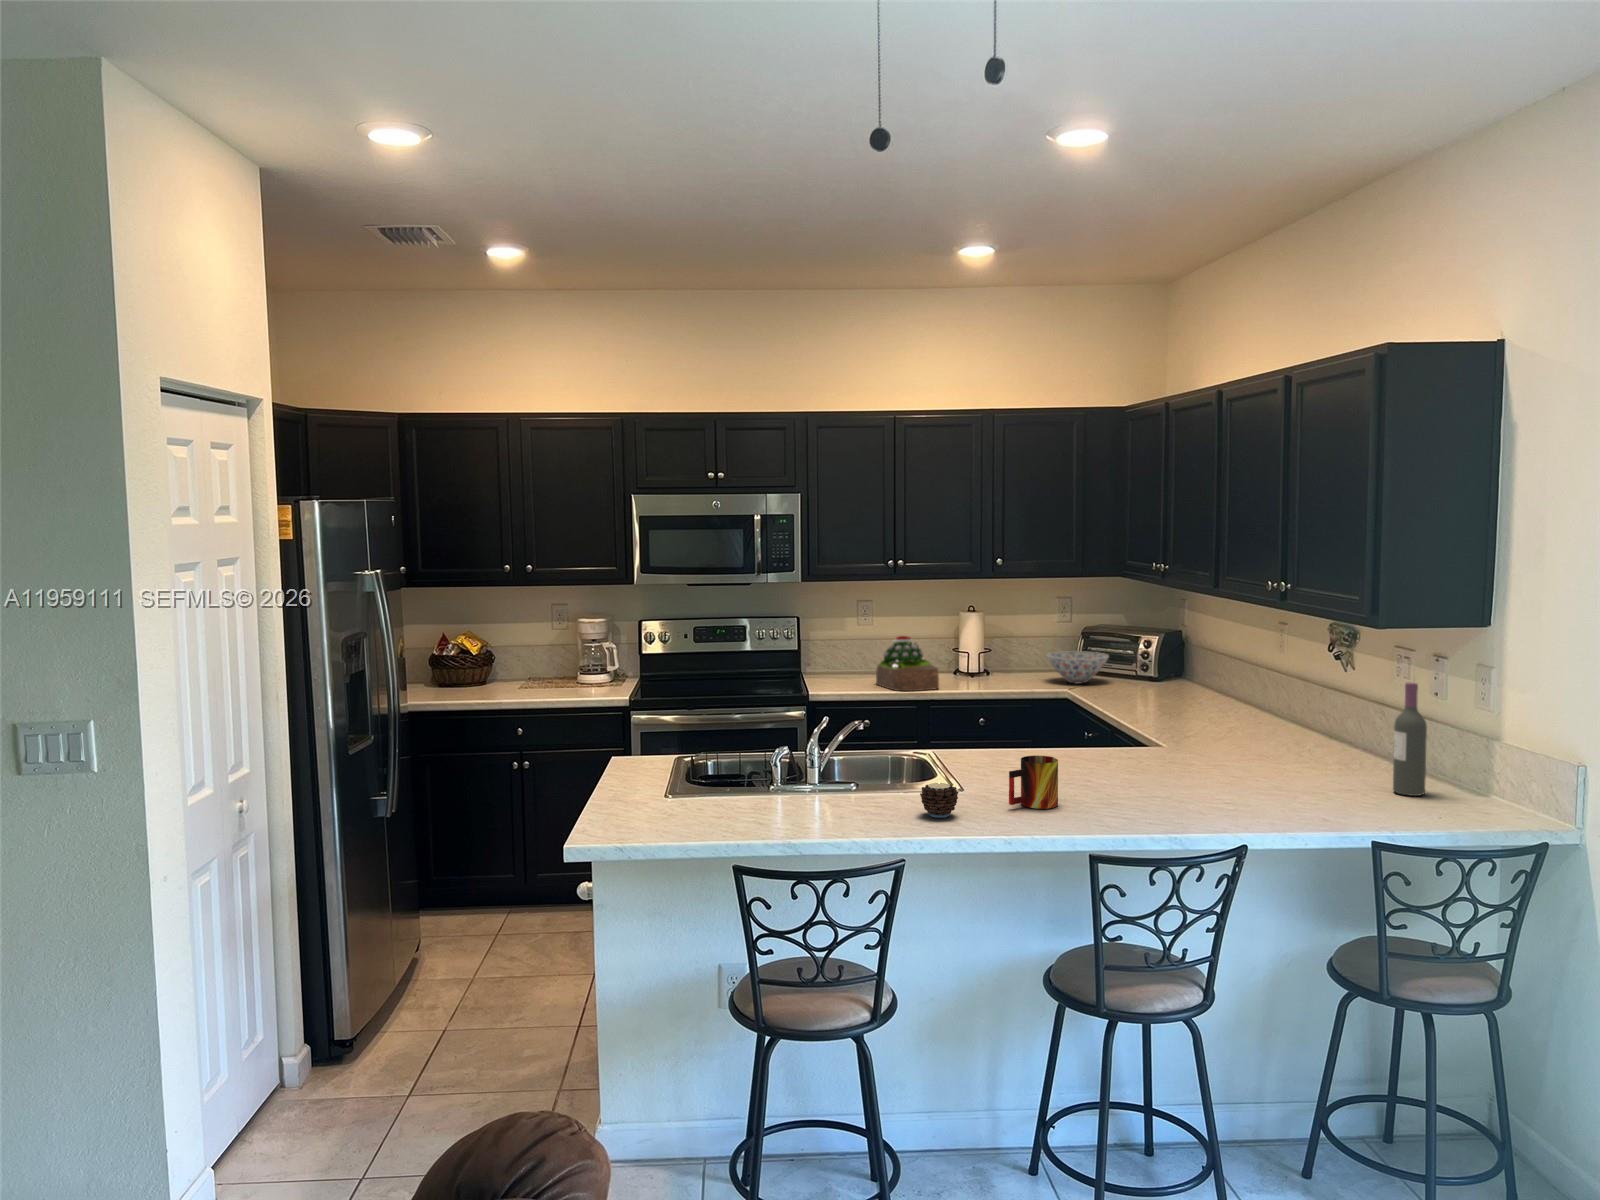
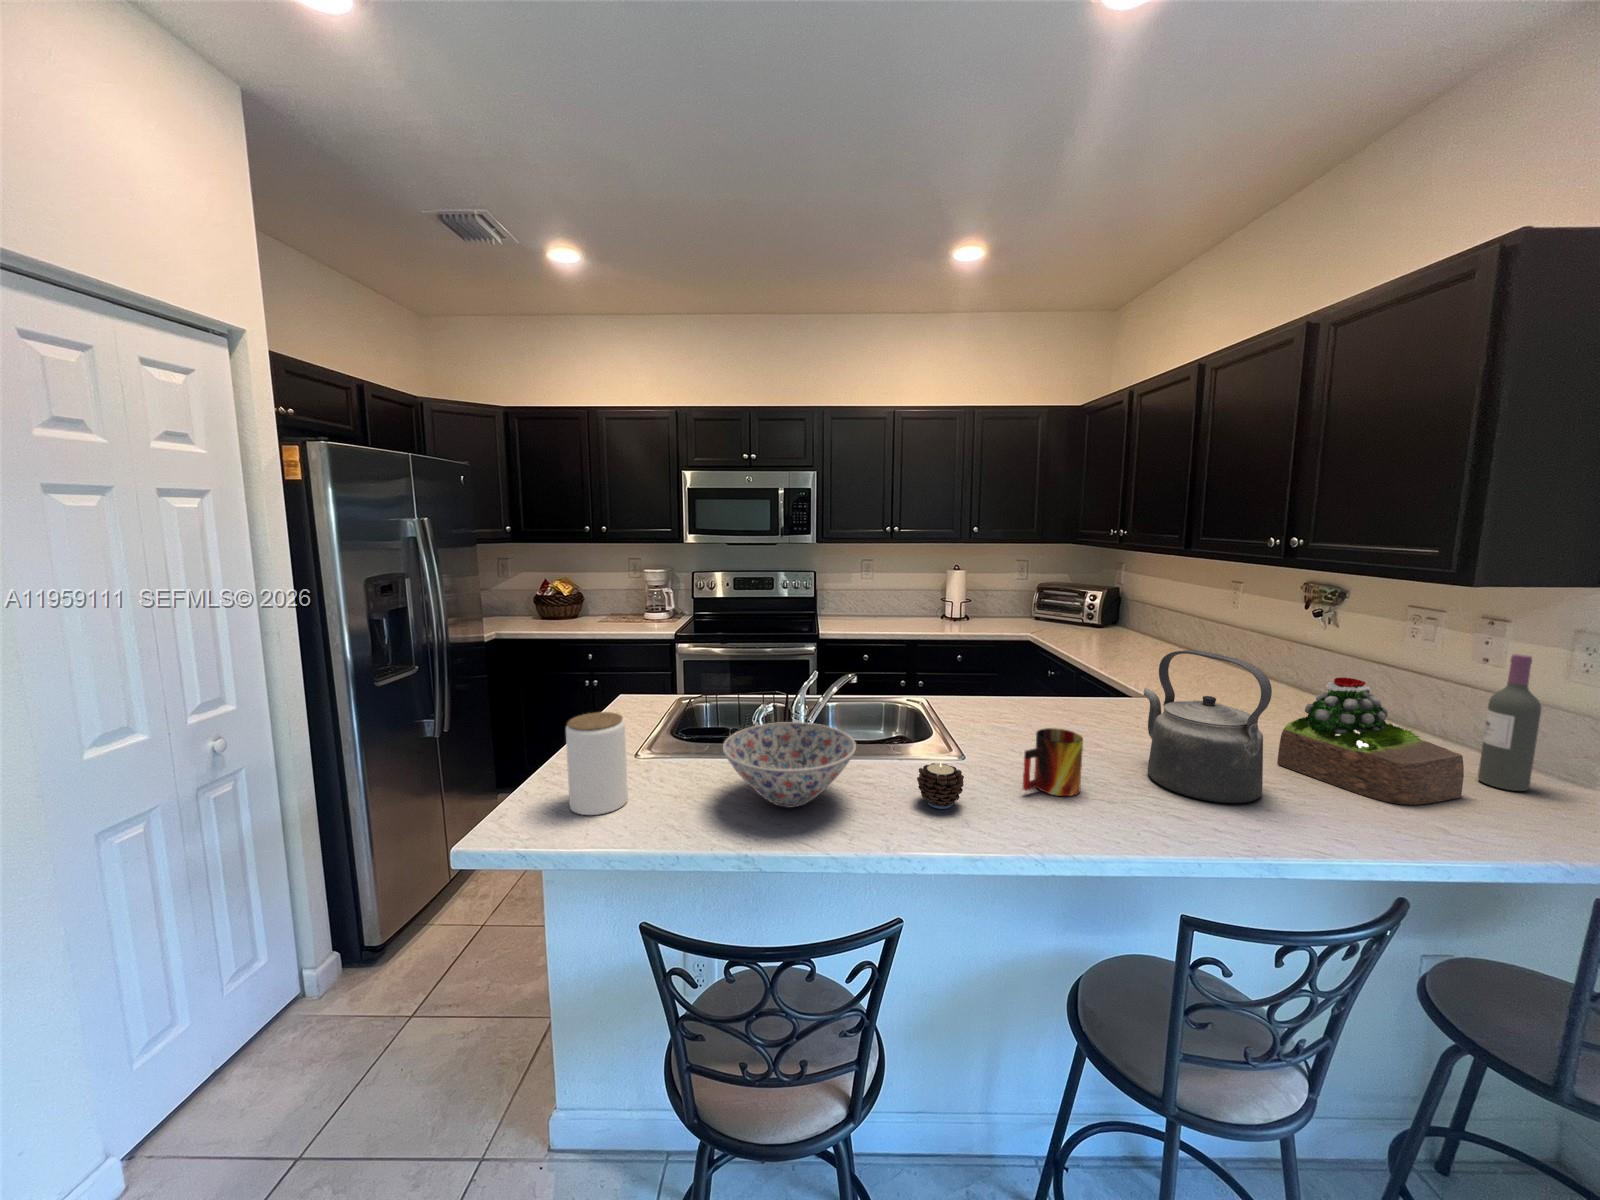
succulent plant: present [876,636,939,691] -> present [1277,678,1464,805]
bowl: present [1047,651,1109,684] -> present [723,722,856,808]
kettle: none [1120,686,1206,808] -> present [1143,650,1272,803]
jar: none [631,748,679,829] -> present [566,712,628,815]

